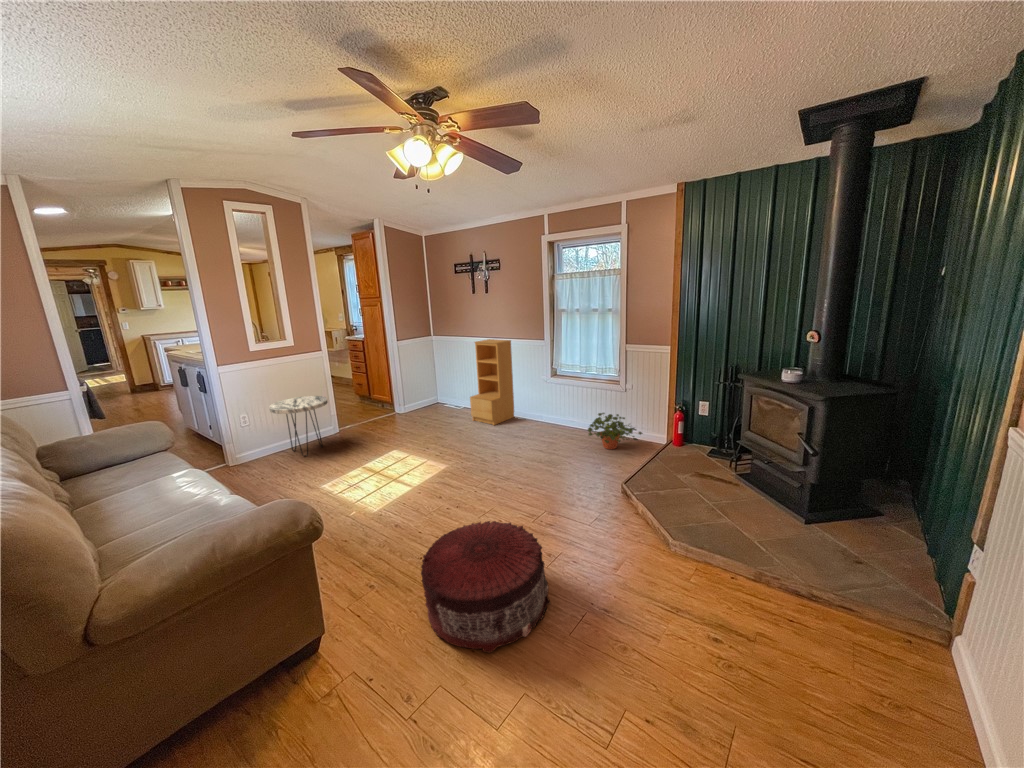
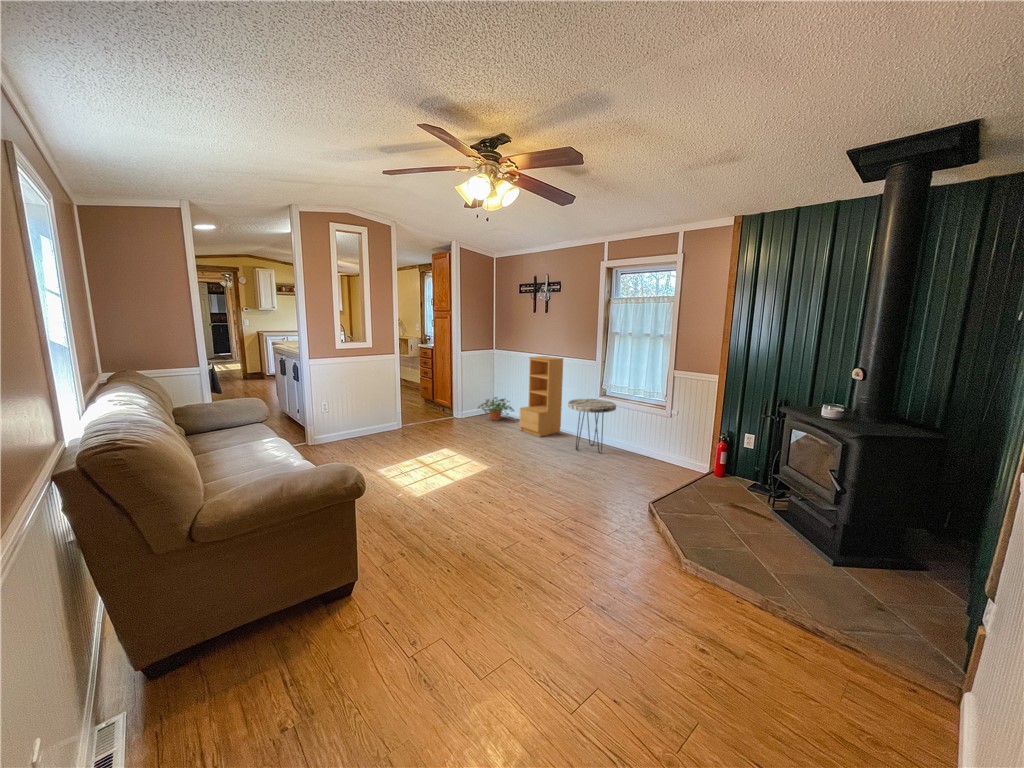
side table: present [269,396,328,456] -> present [568,399,616,453]
potted plant: present [588,413,642,449] -> present [478,397,514,420]
pouf: present [421,521,550,653] -> none [443,511,555,622]

